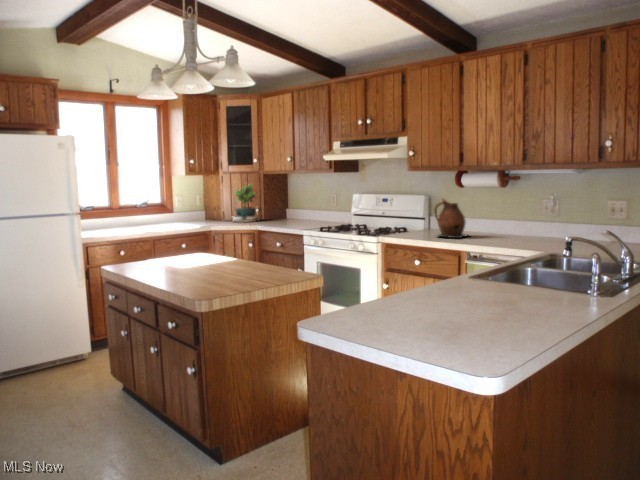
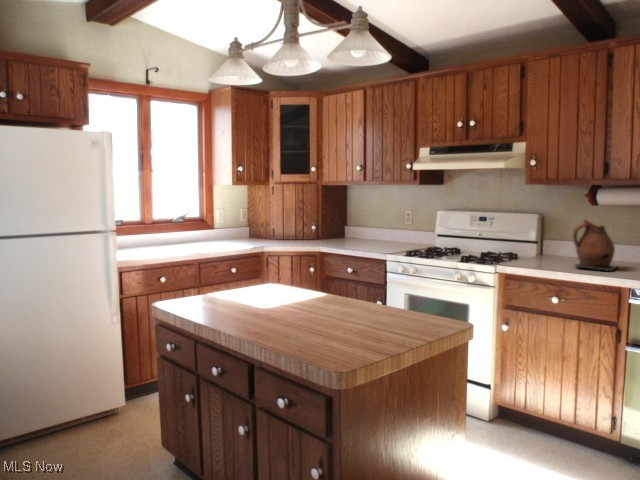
potted plant: present [233,185,259,222] -> none [283,196,316,243]

